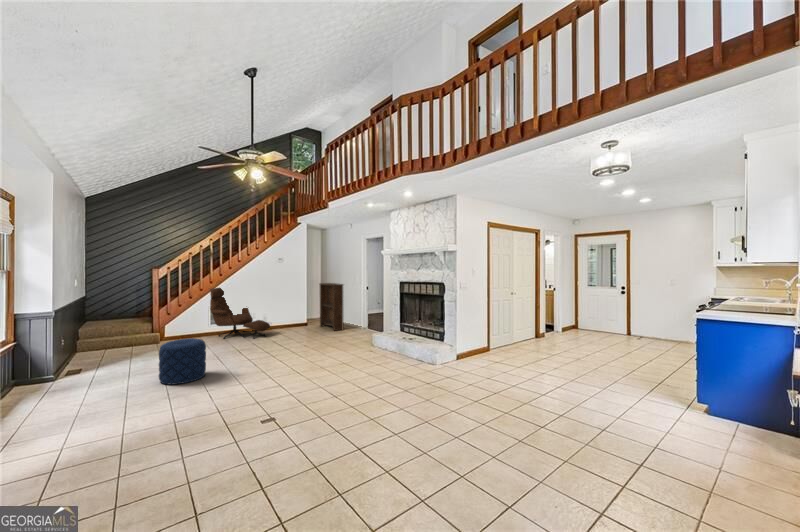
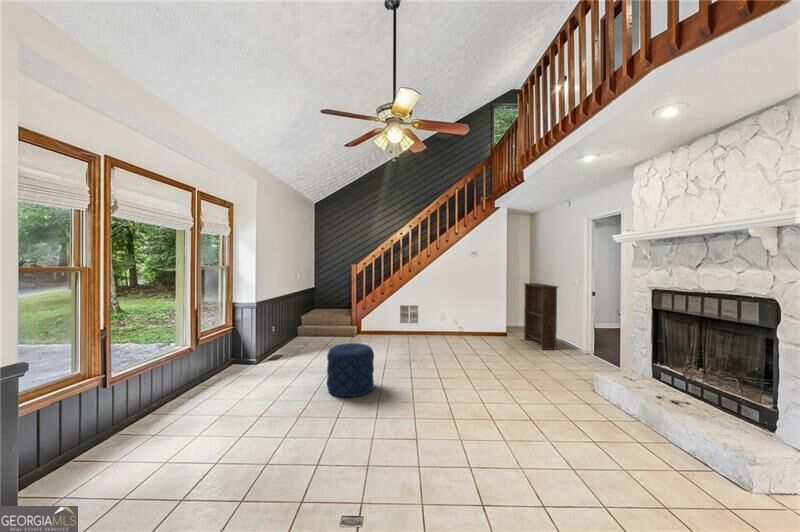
lounge chair: present [210,288,270,339] -> none [399,283,461,346]

